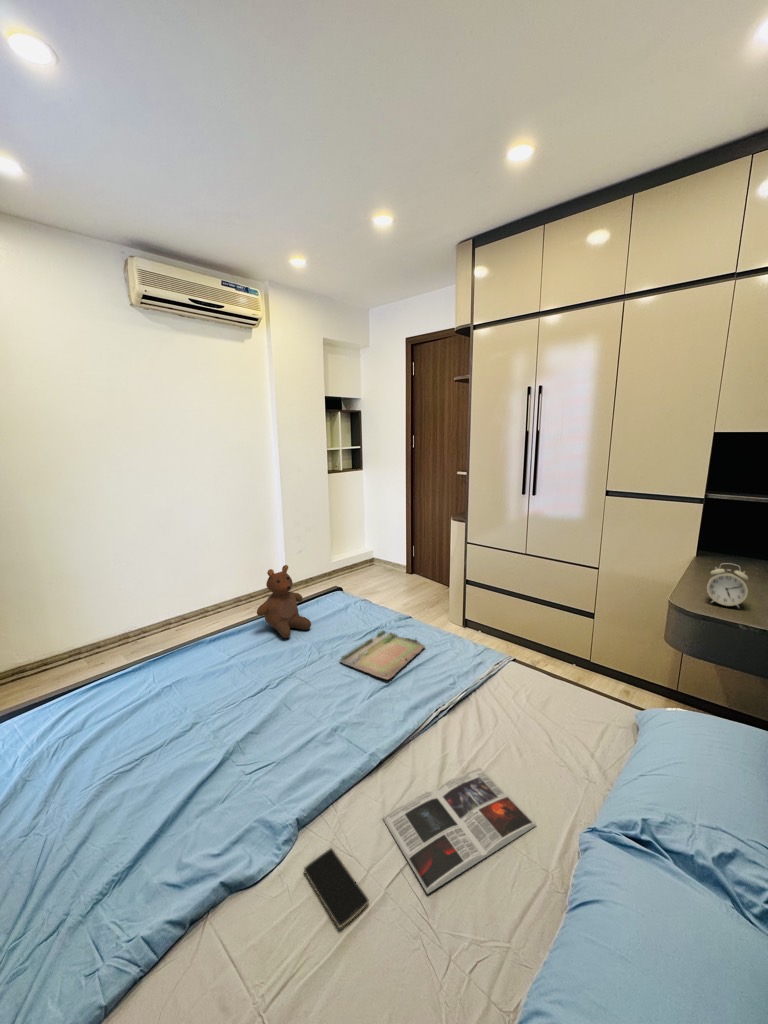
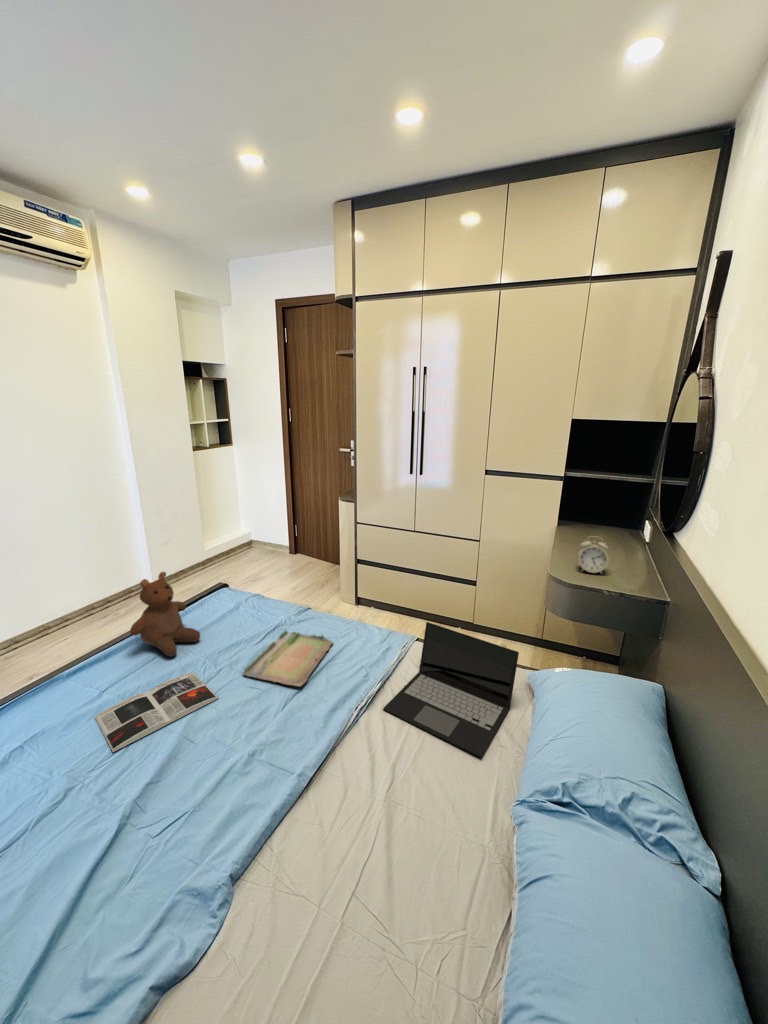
laptop: none [463,636,616,781] -> present [383,622,519,757]
magazine: present [383,768,536,894] -> present [95,672,218,752]
smartphone: present [304,849,369,927] -> none [248,893,326,979]

